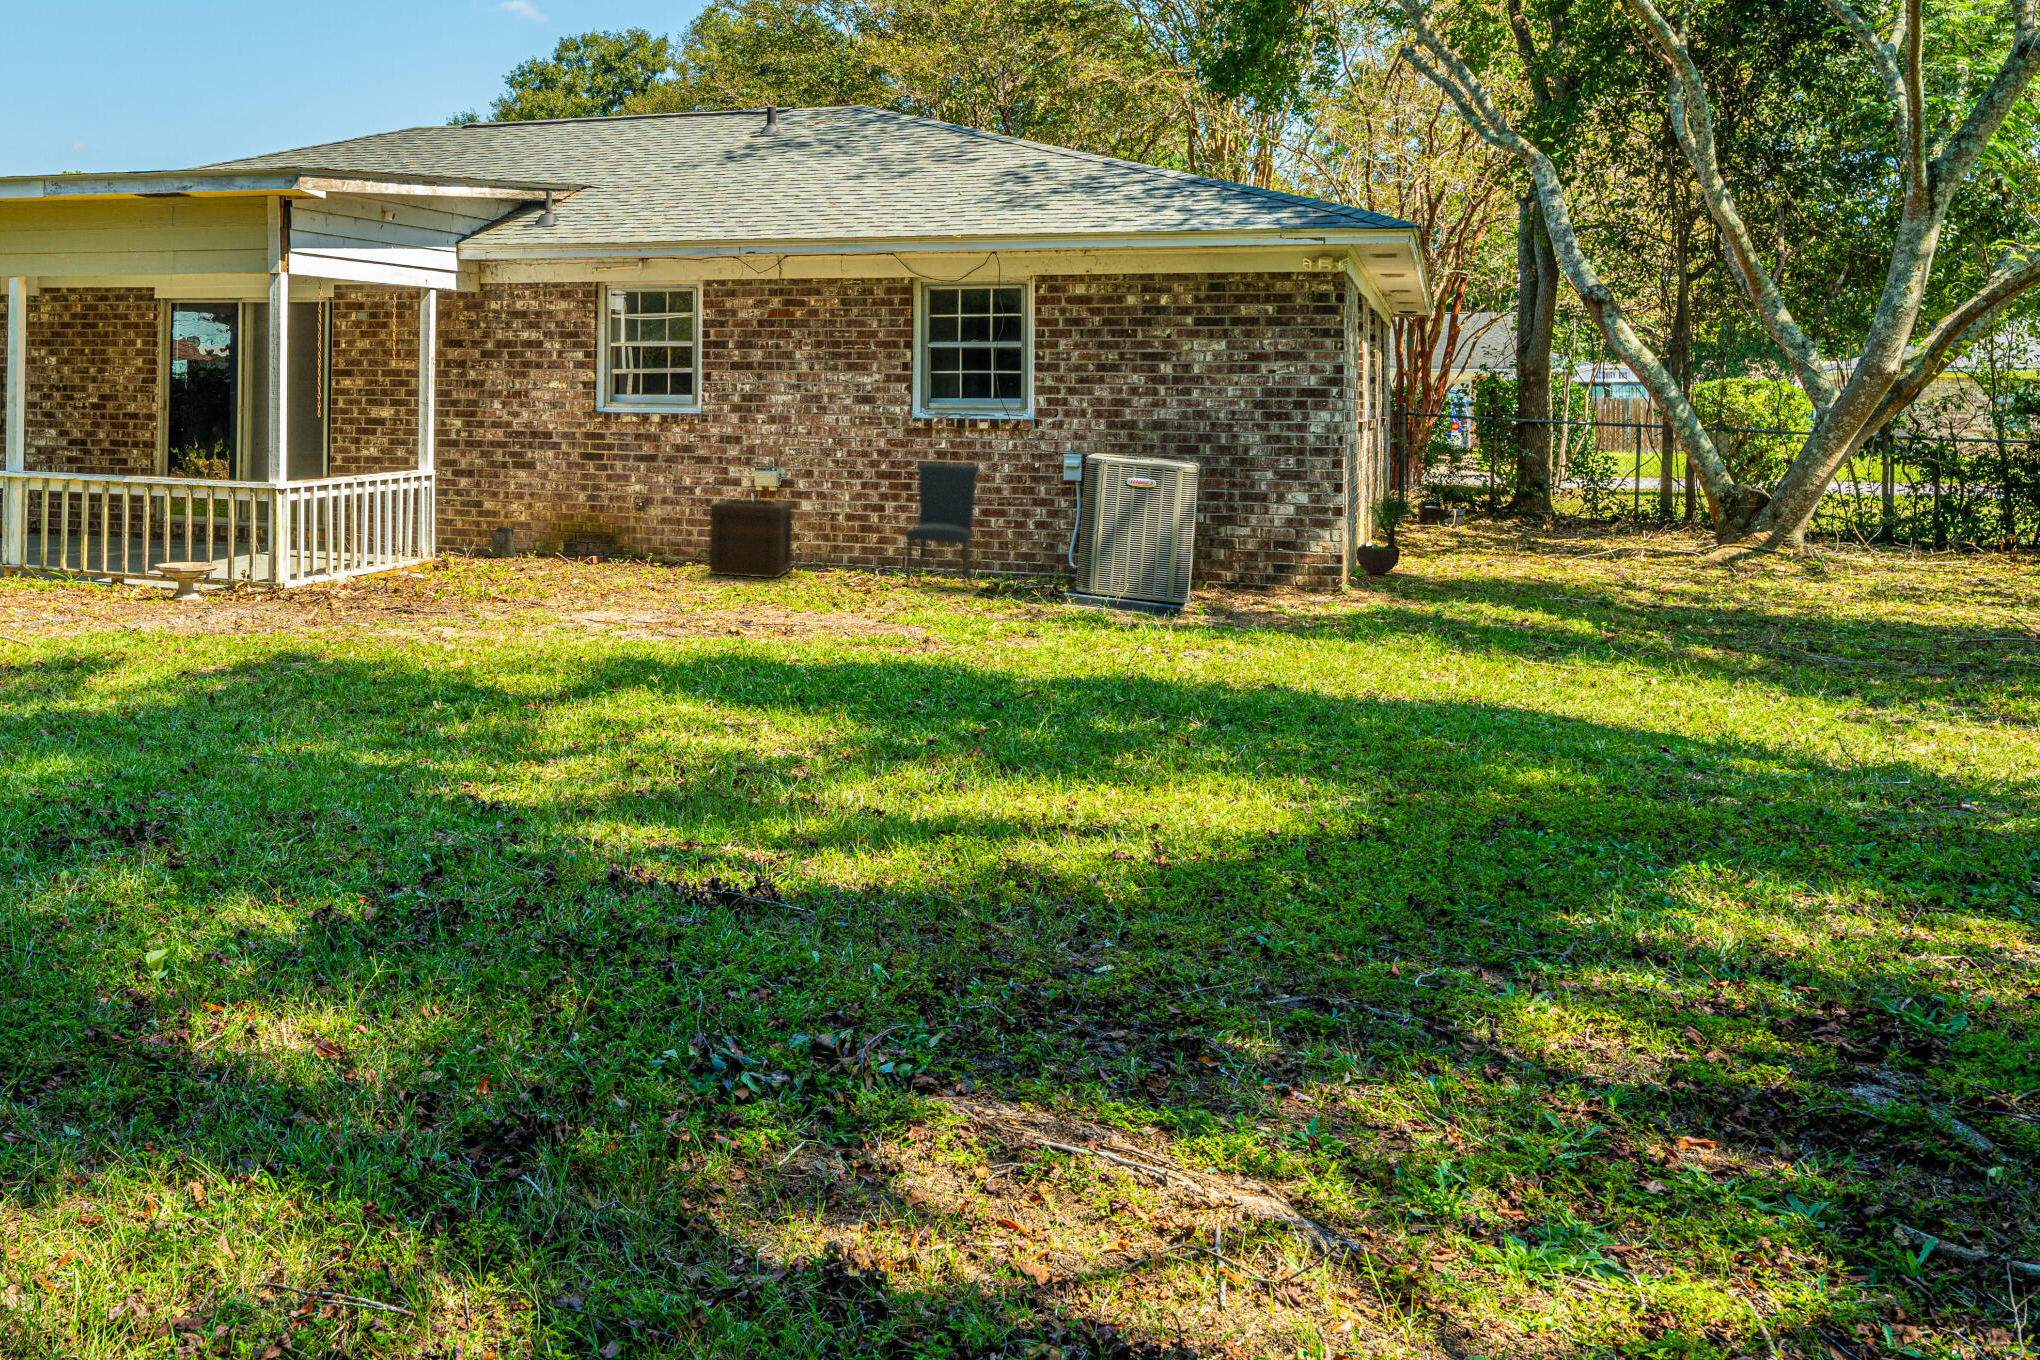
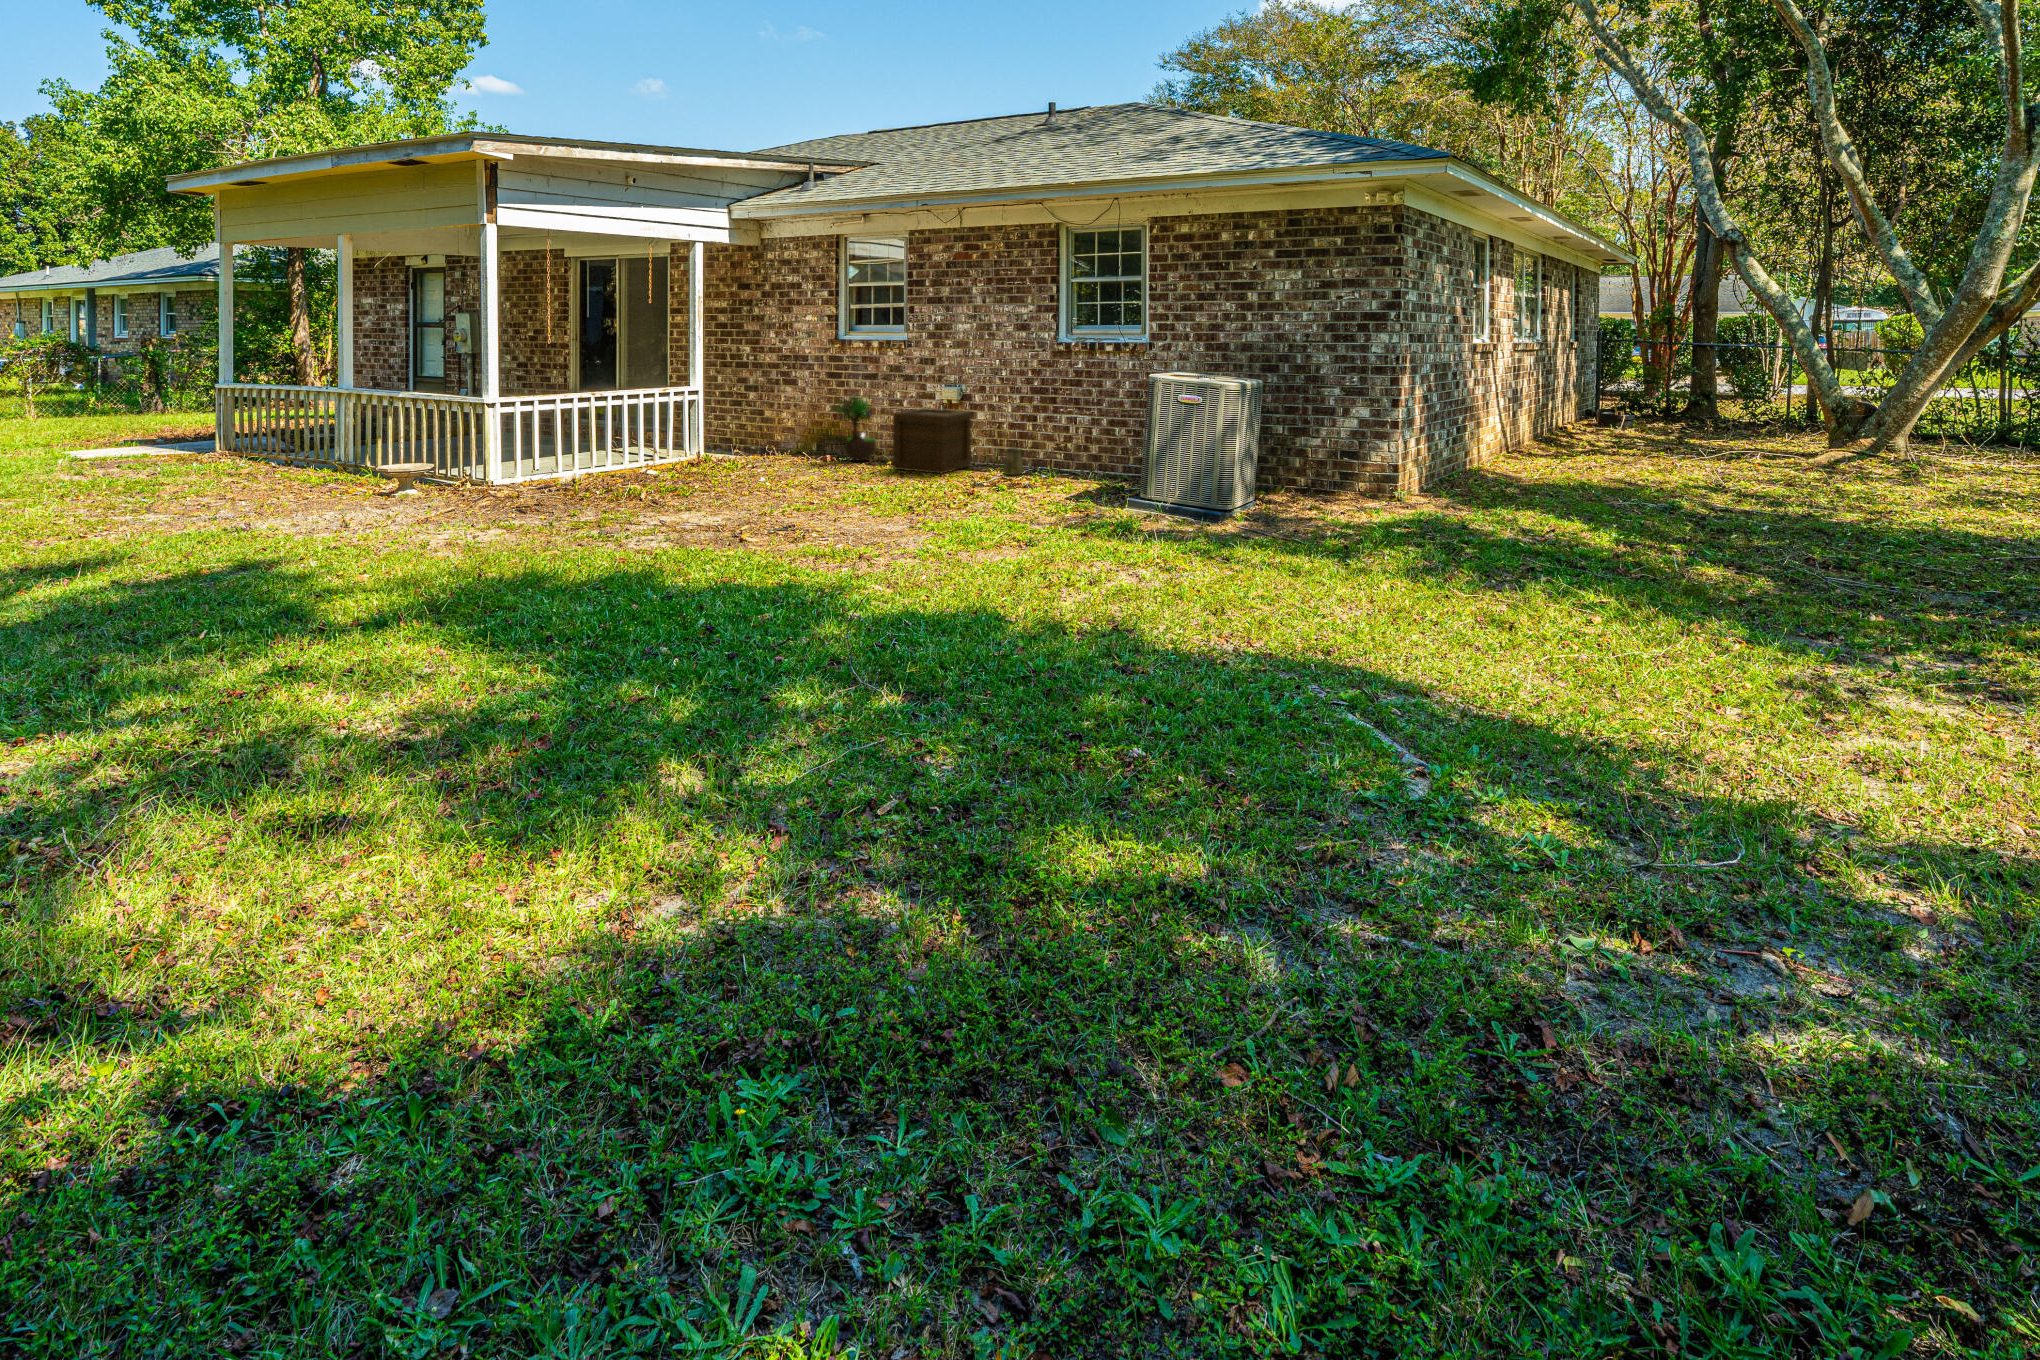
chair: present [906,463,979,590] -> none [1032,379,1104,487]
potted tree: present [1356,492,1415,574] -> present [837,396,876,461]
watering can: present [487,526,516,558] -> present [998,448,1024,475]

